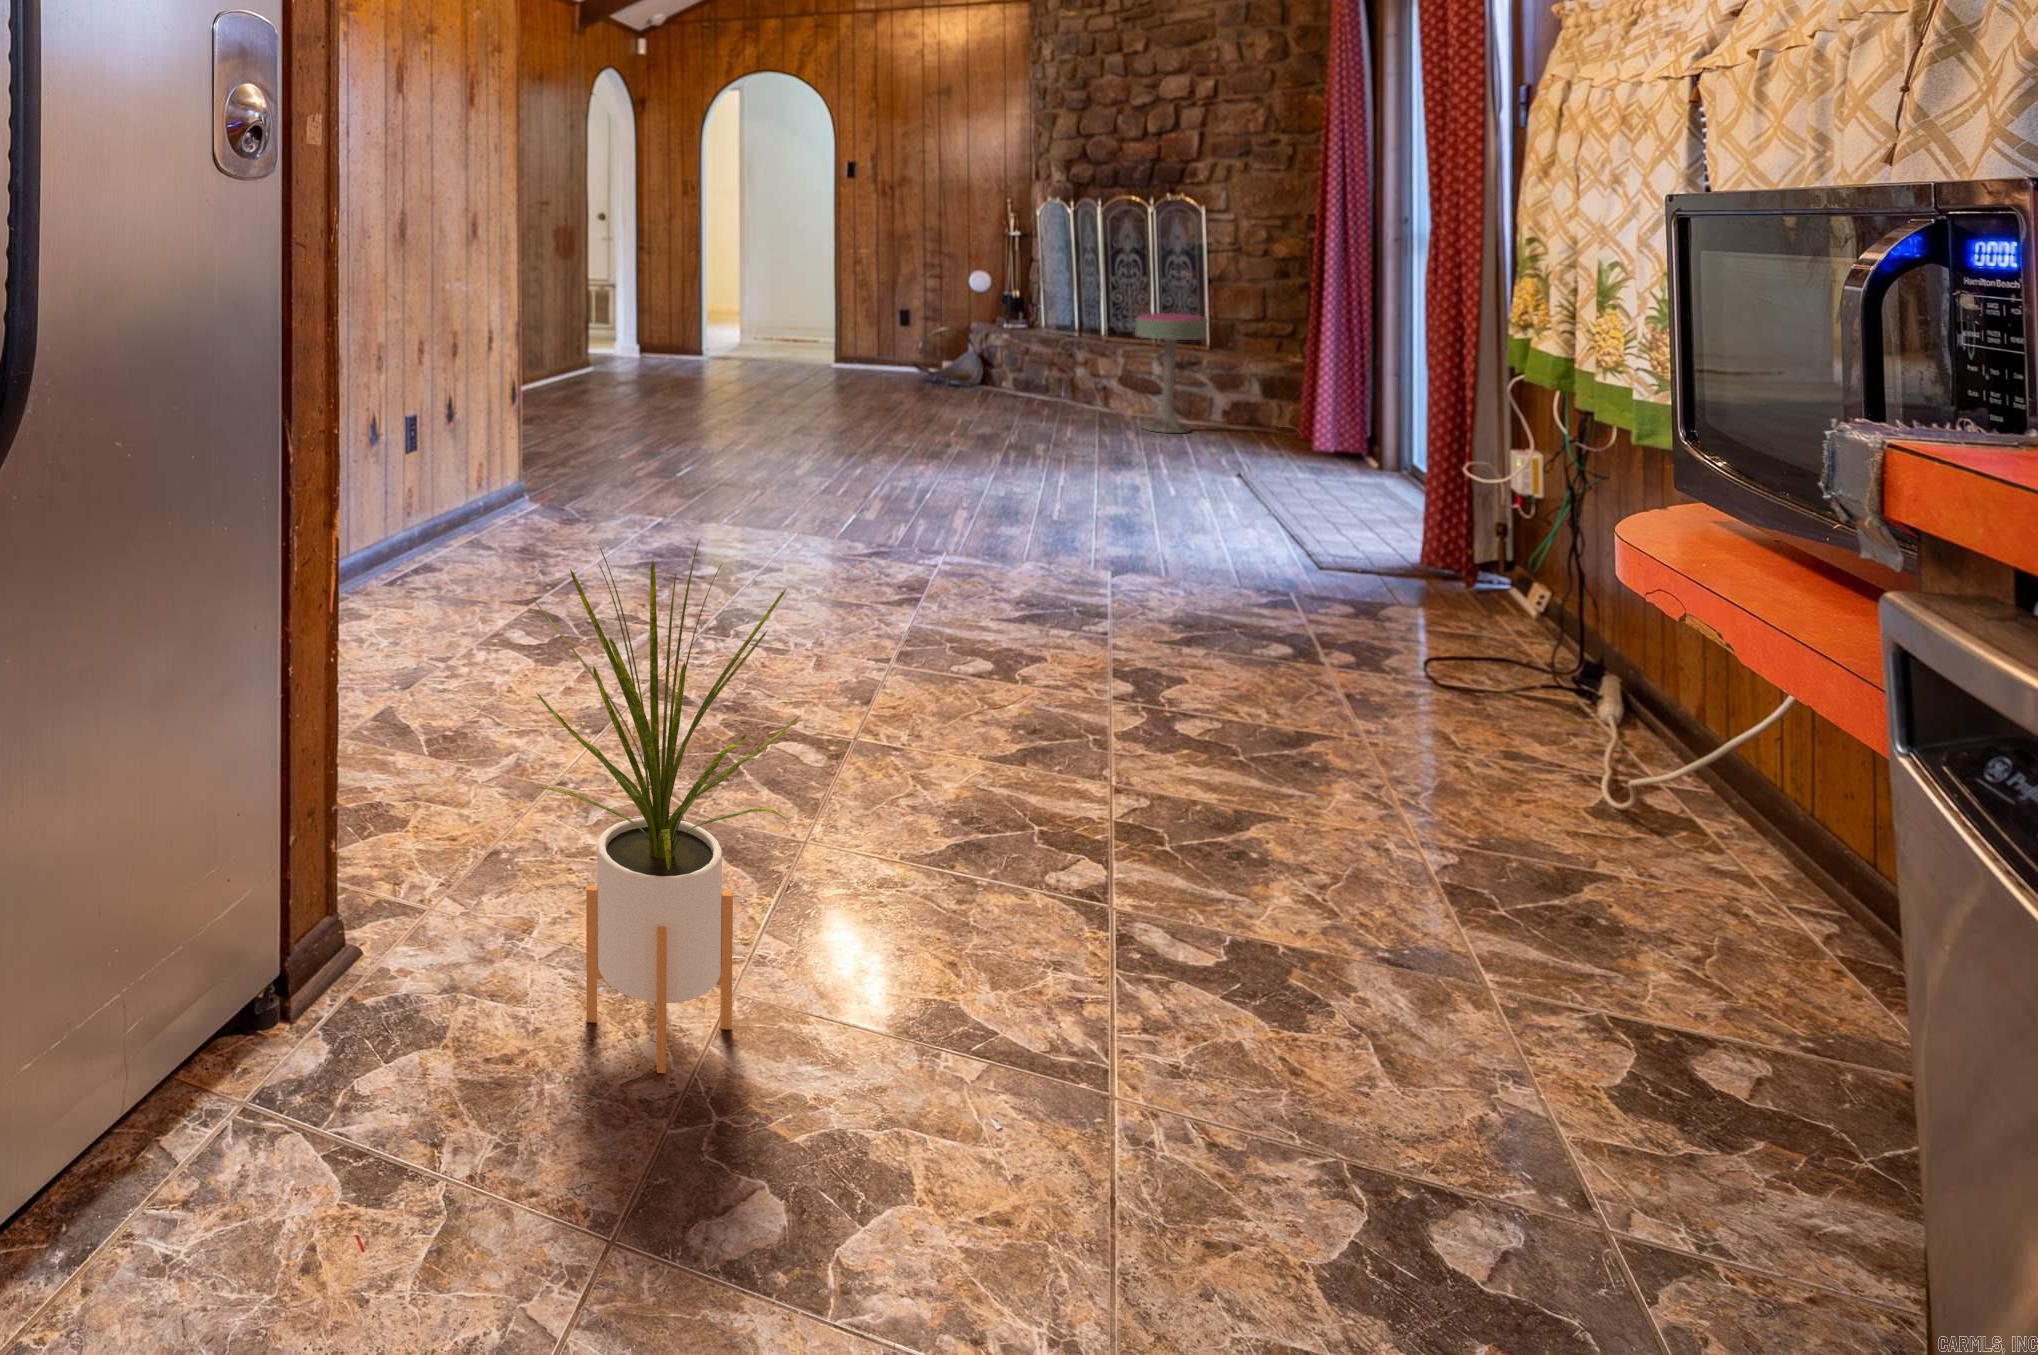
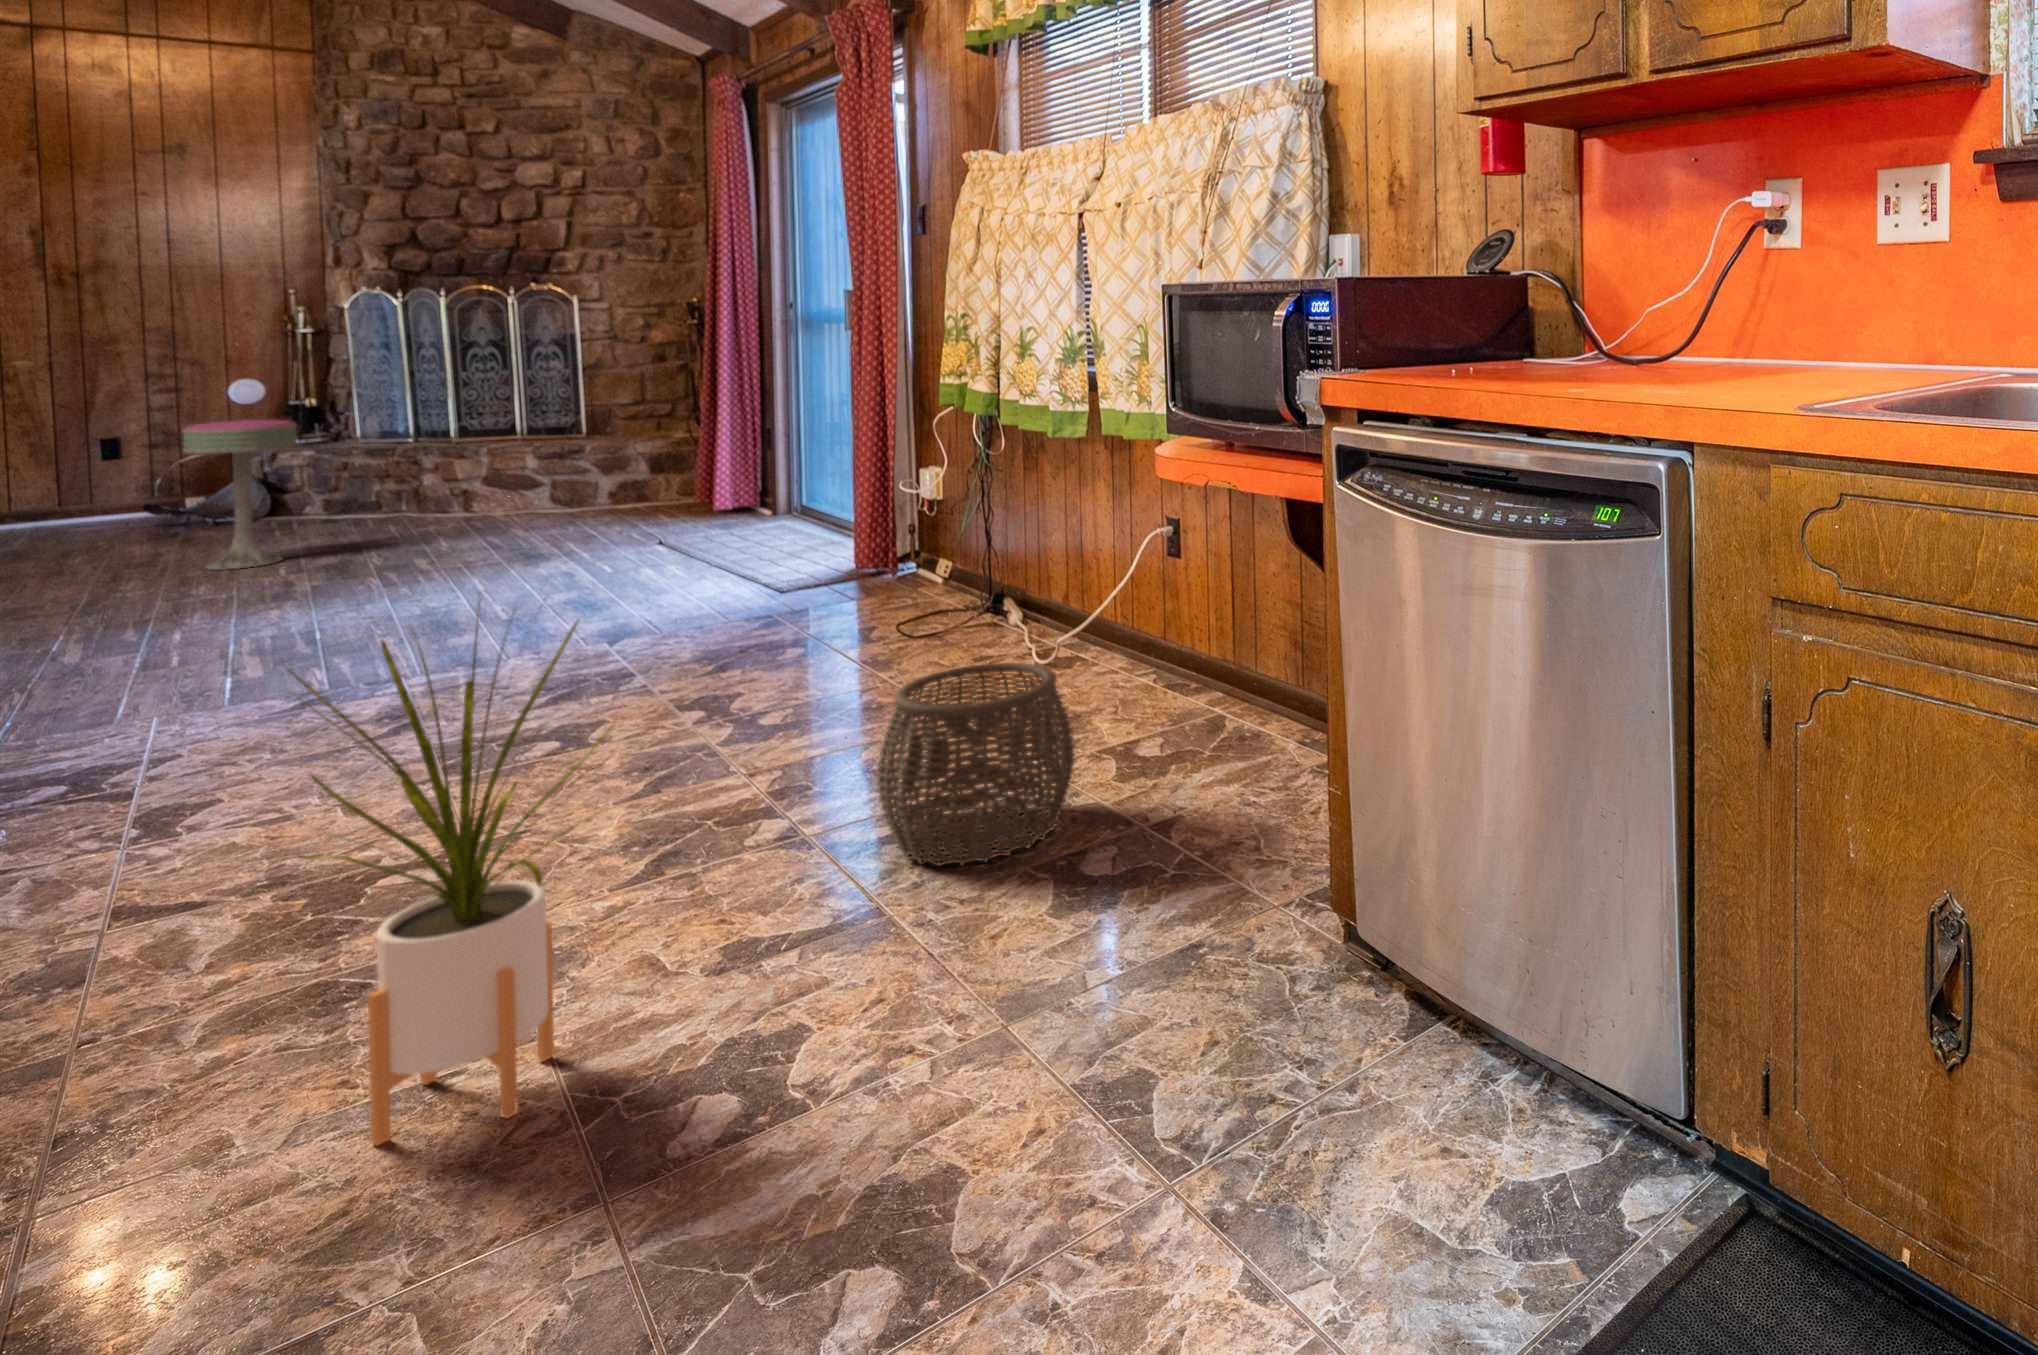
bar stool: present [1135,313,1207,433] -> present [183,420,297,570]
woven basket: none [1163,780,1496,1127] -> present [877,663,1075,866]

